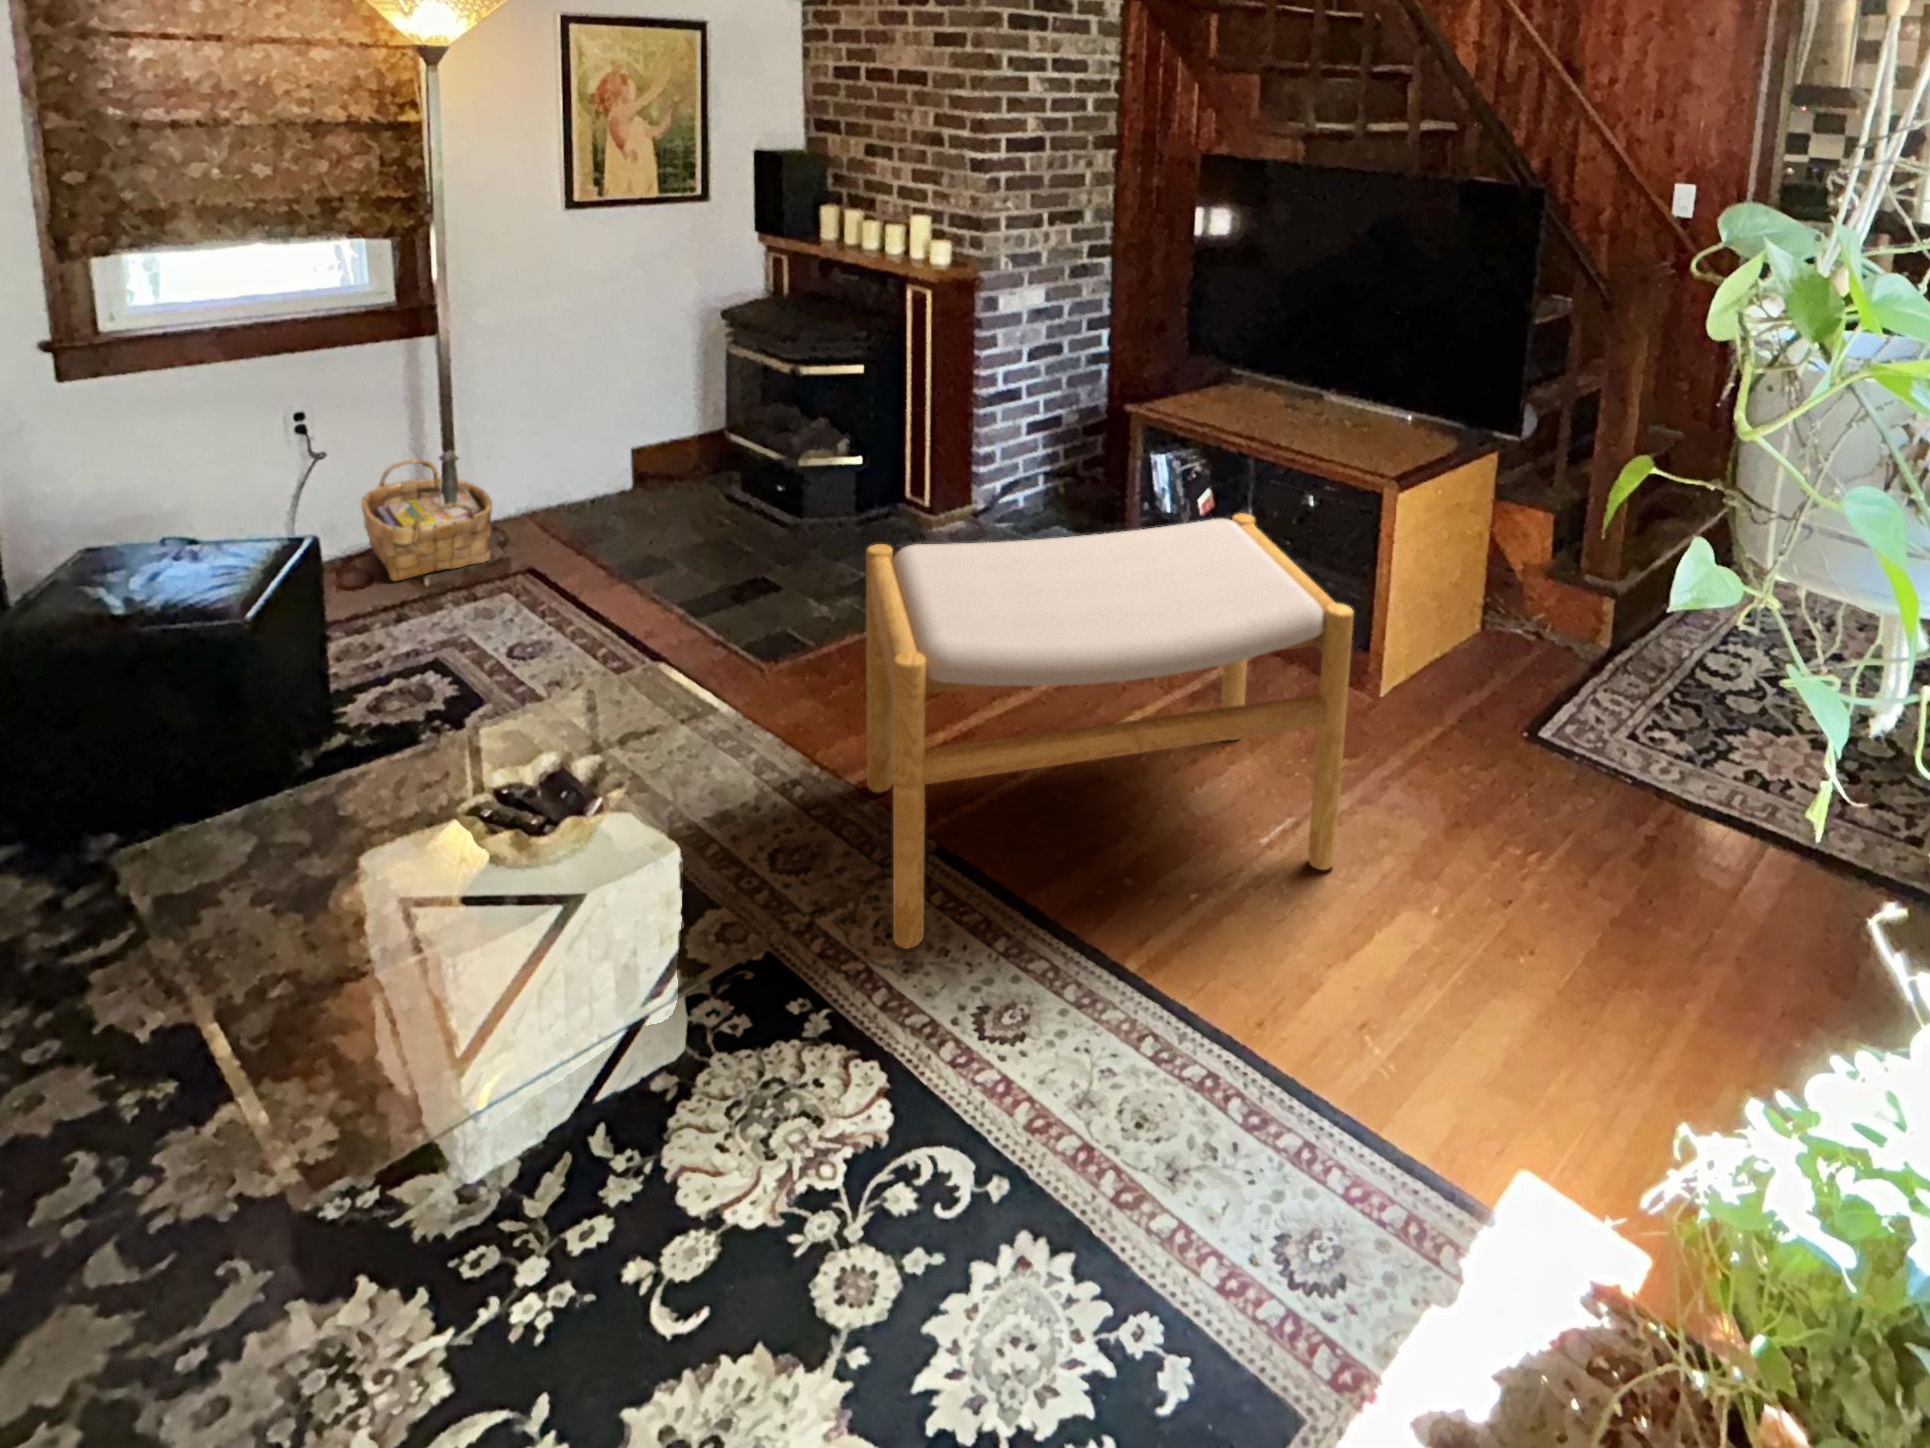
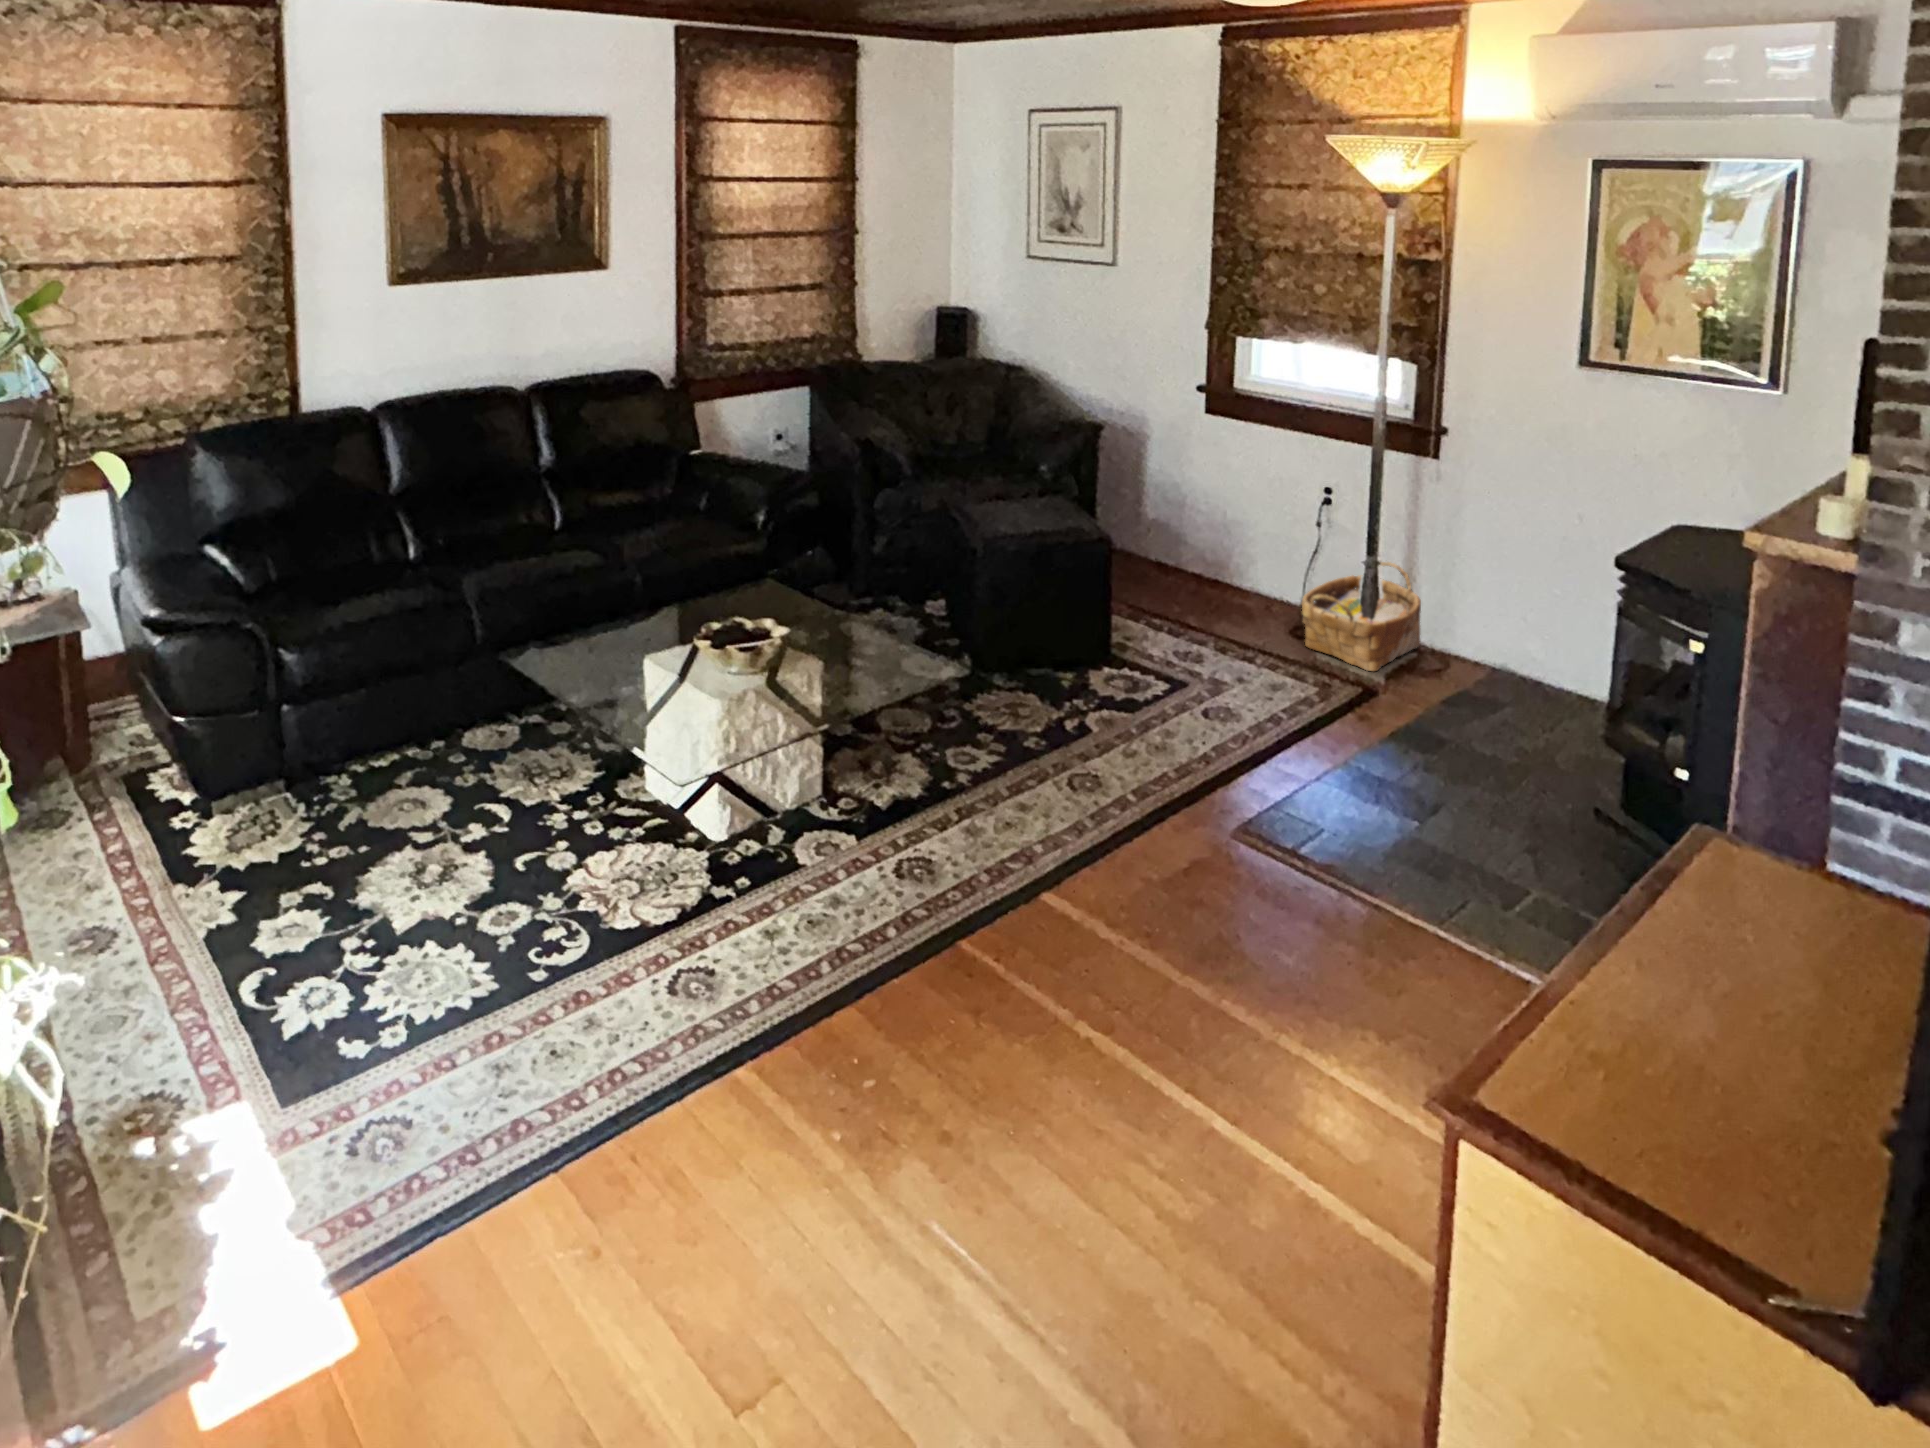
footstool: present [866,513,1354,948] -> none [780,660,1197,1266]

